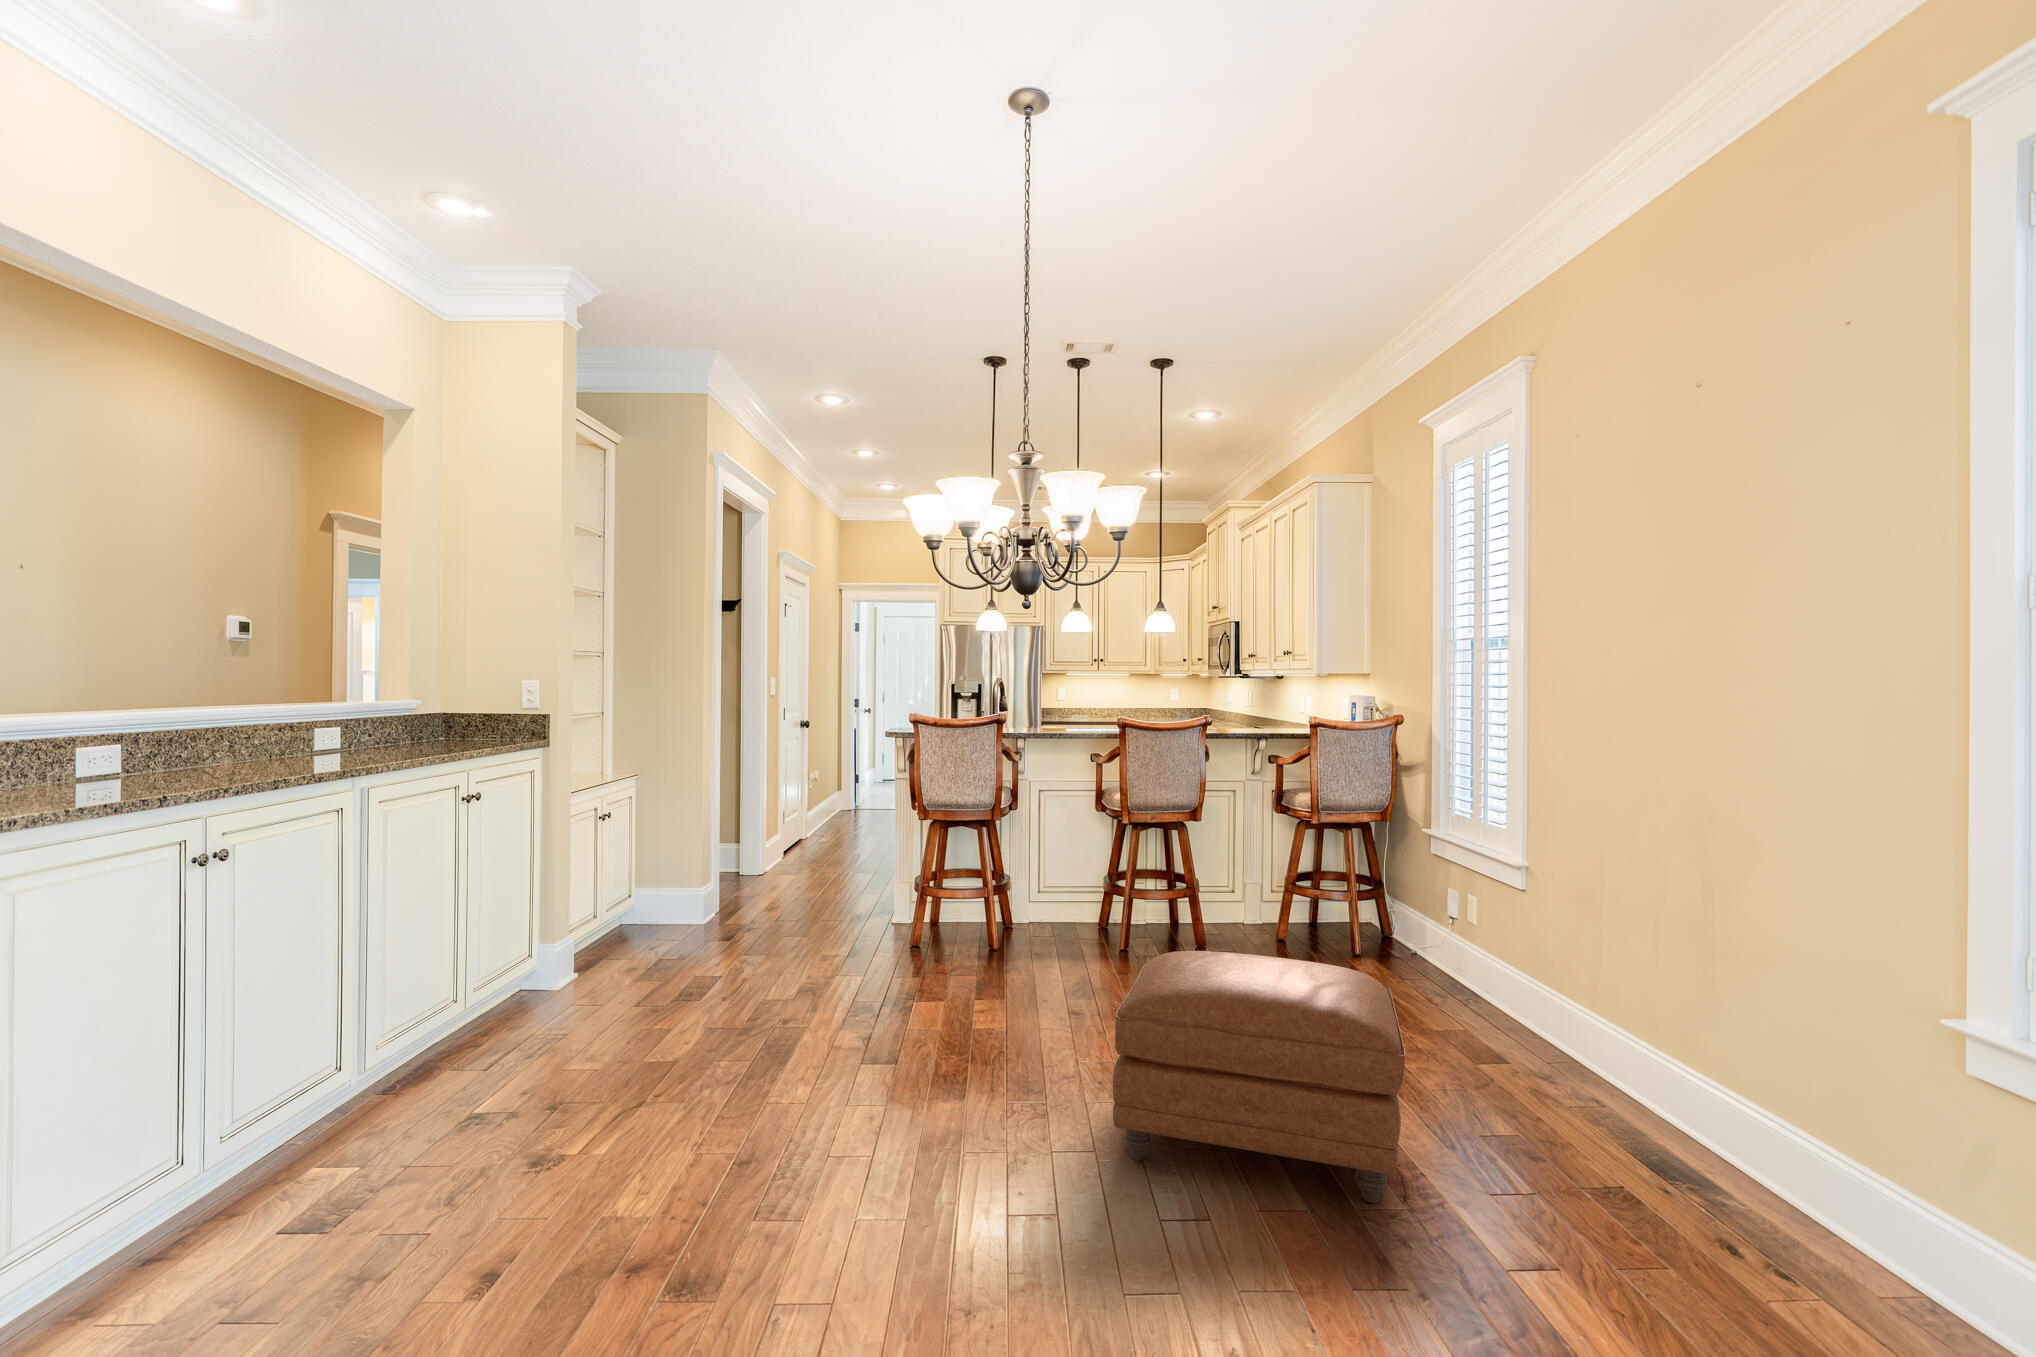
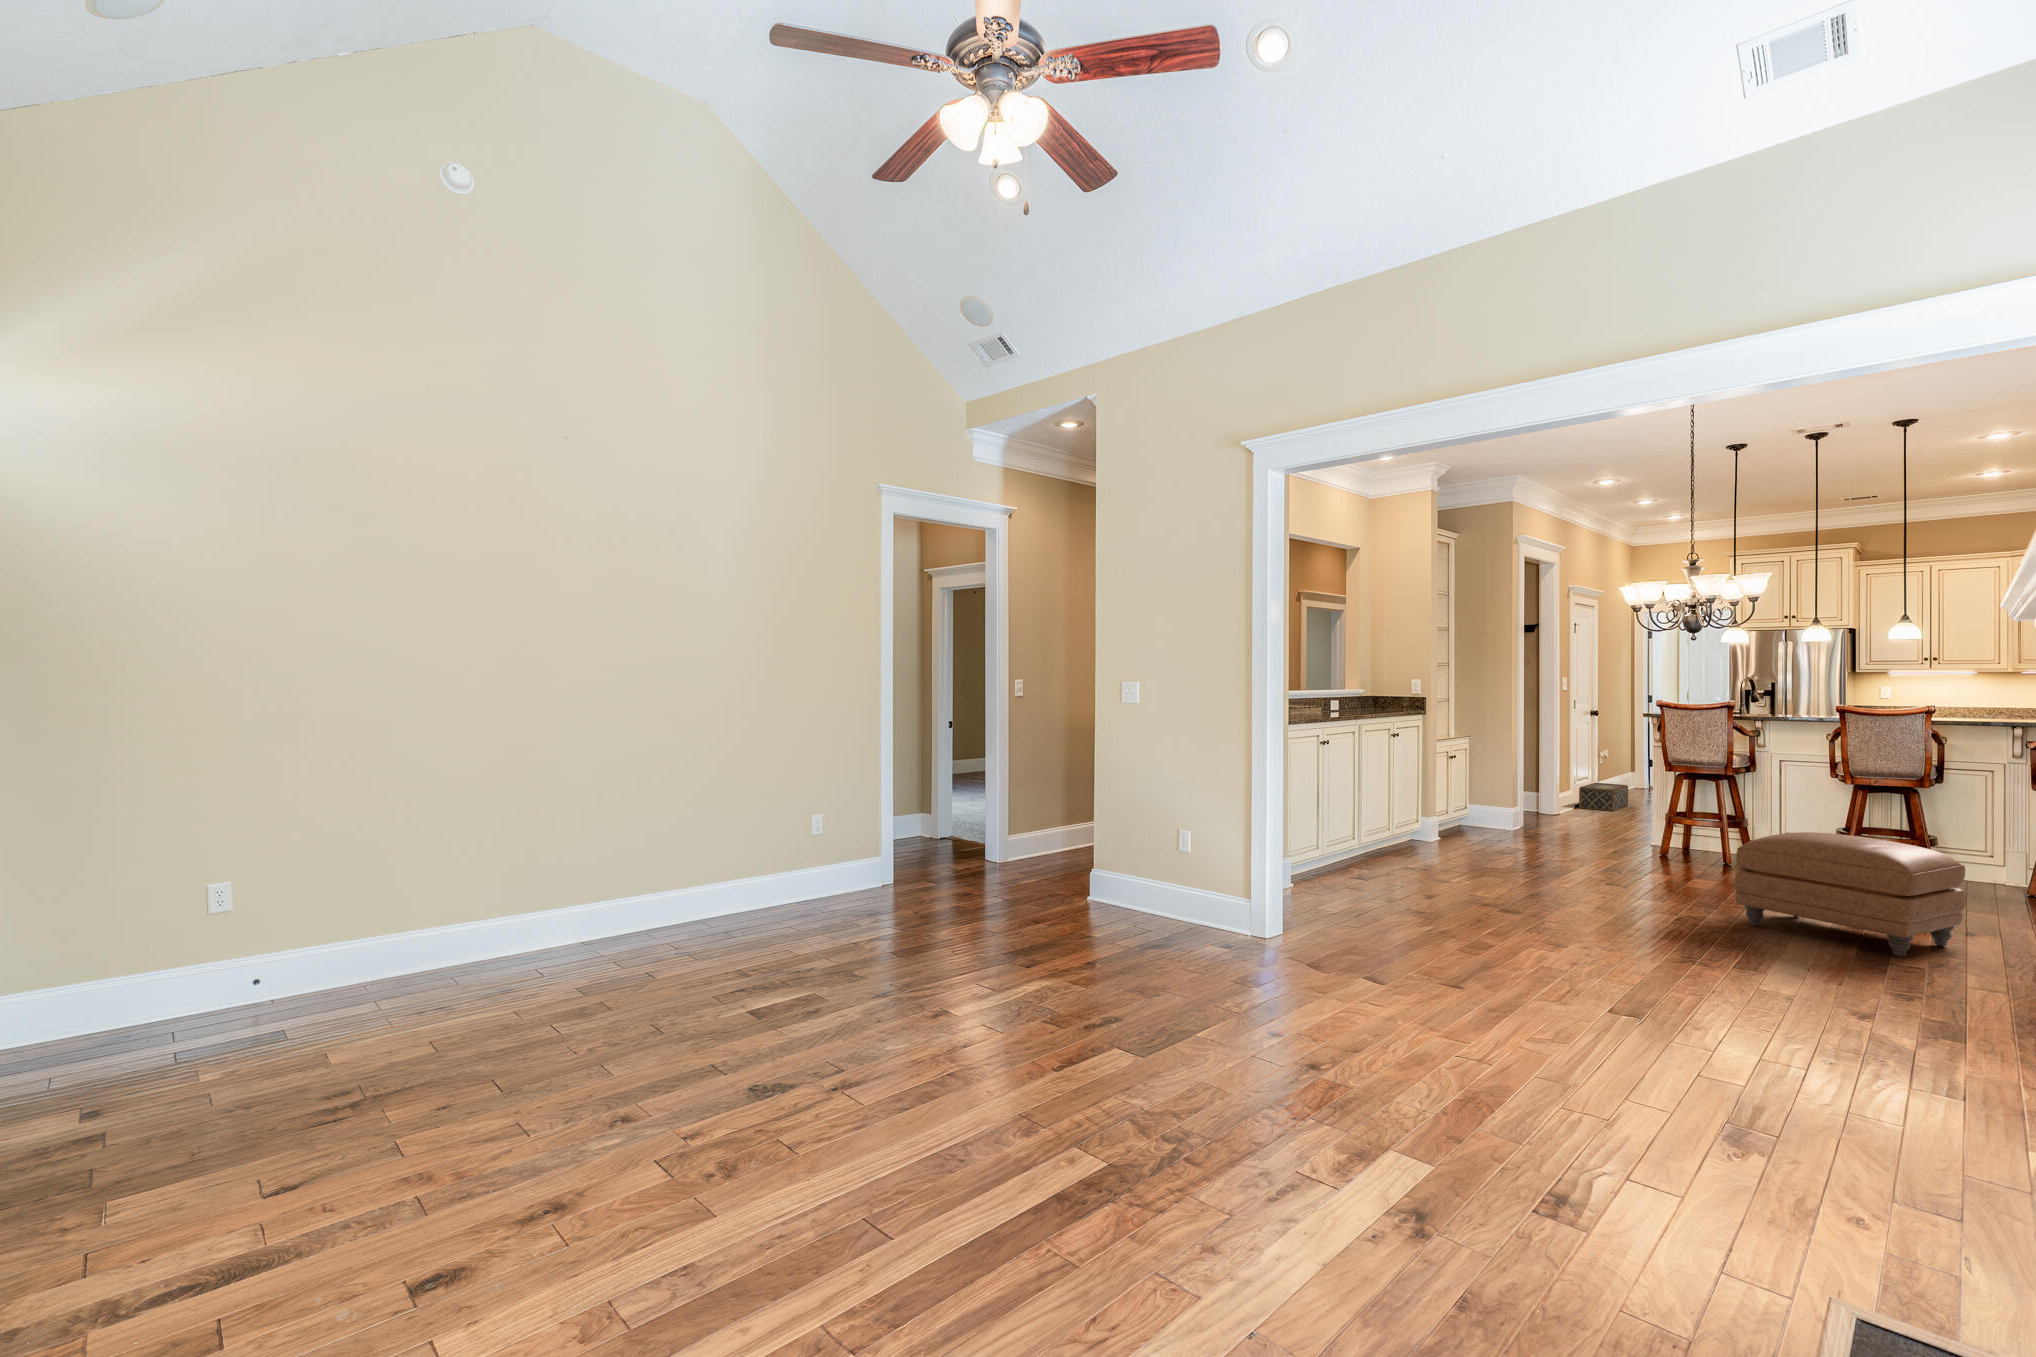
woven basket: none [788,814,842,854] -> present [1579,783,1628,811]

